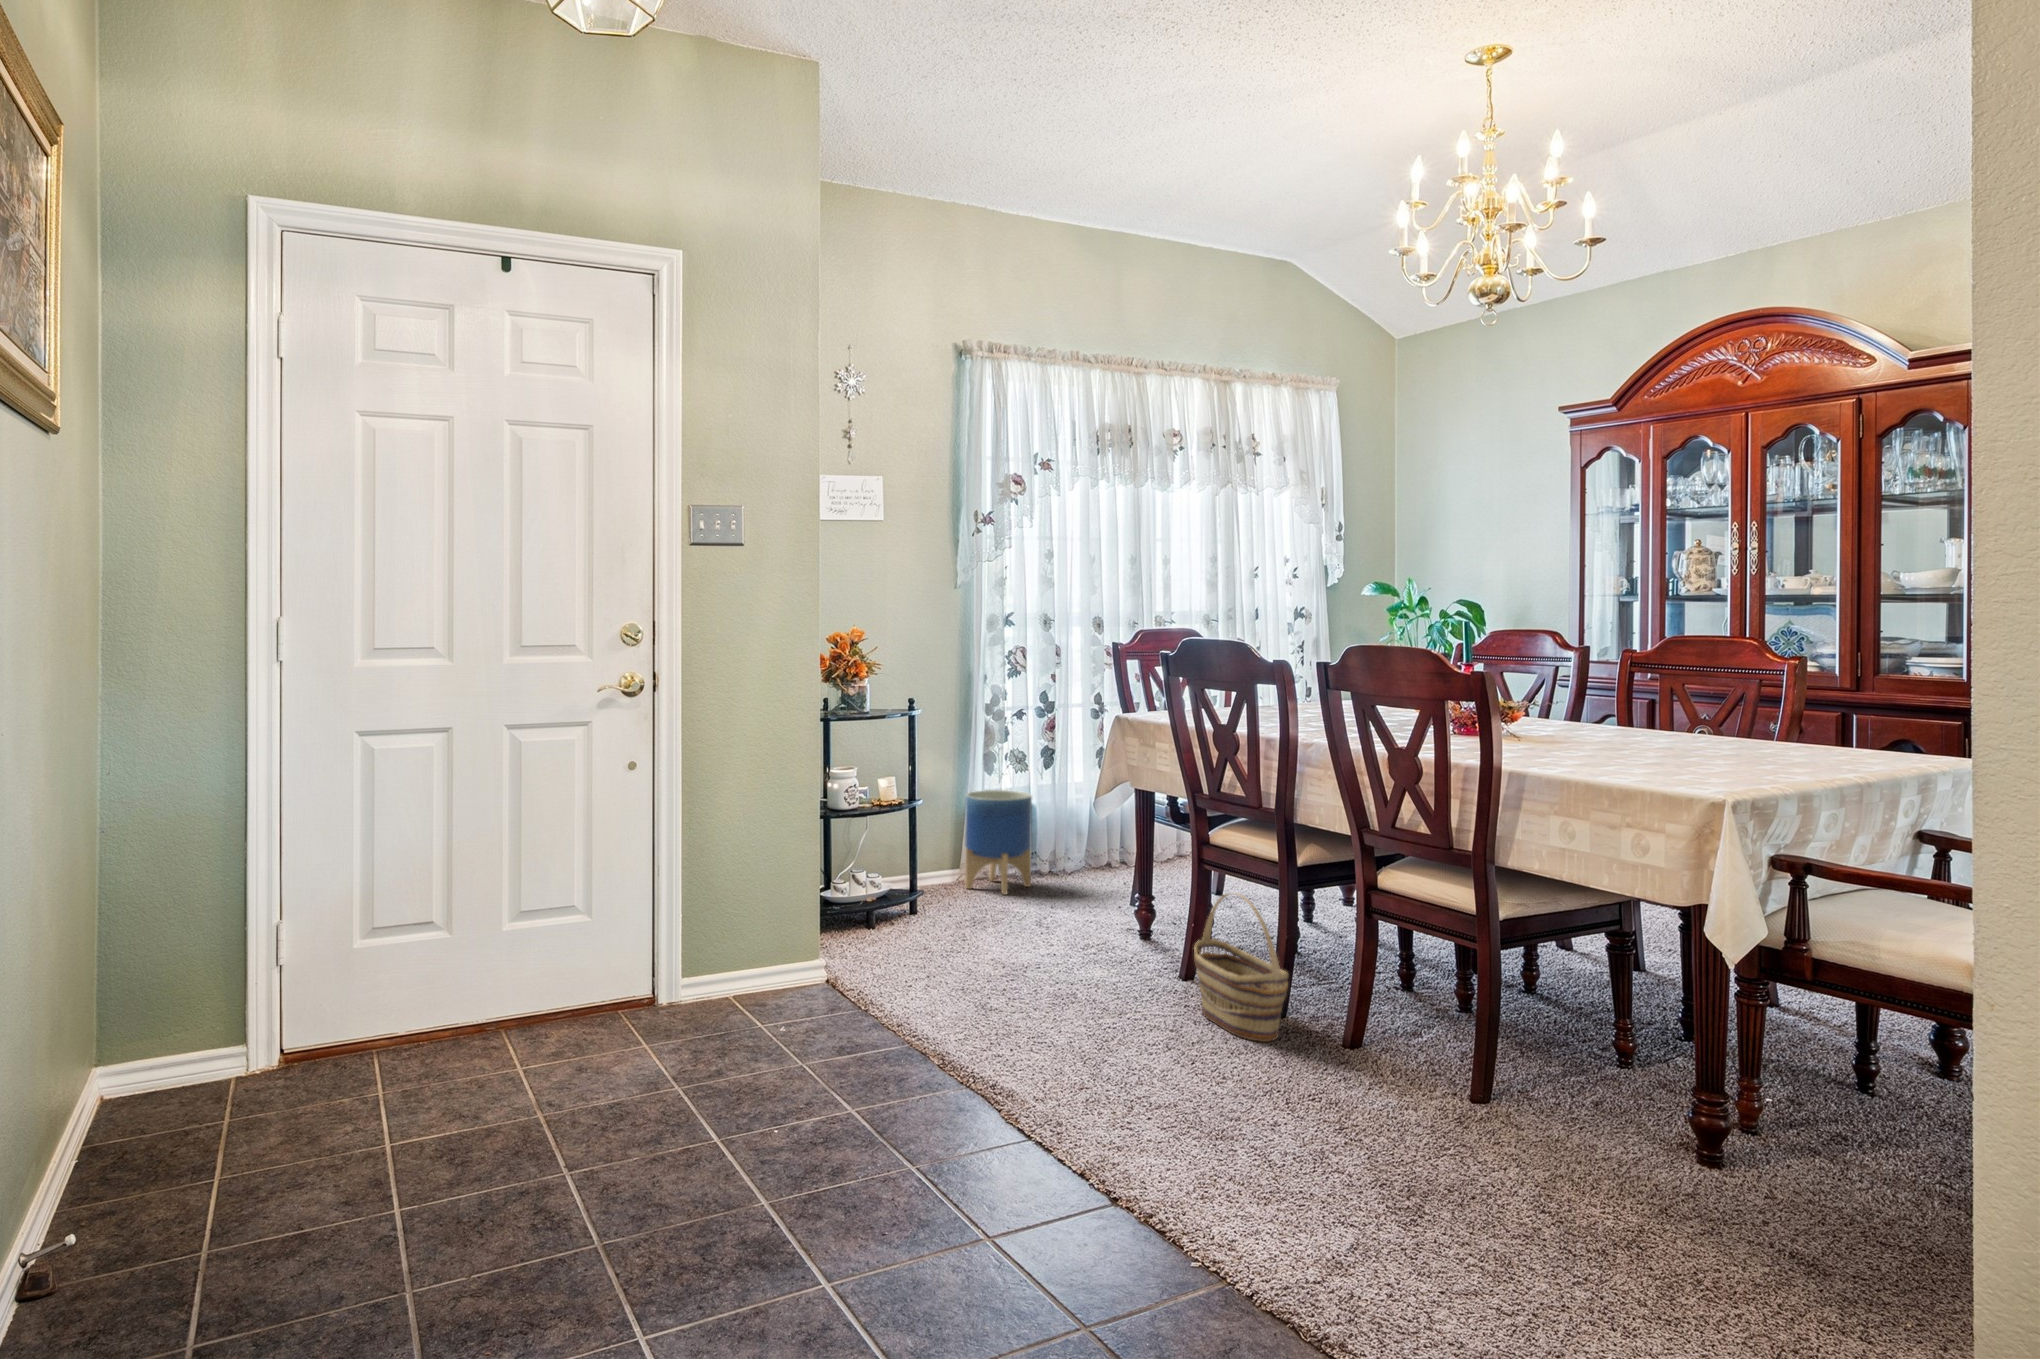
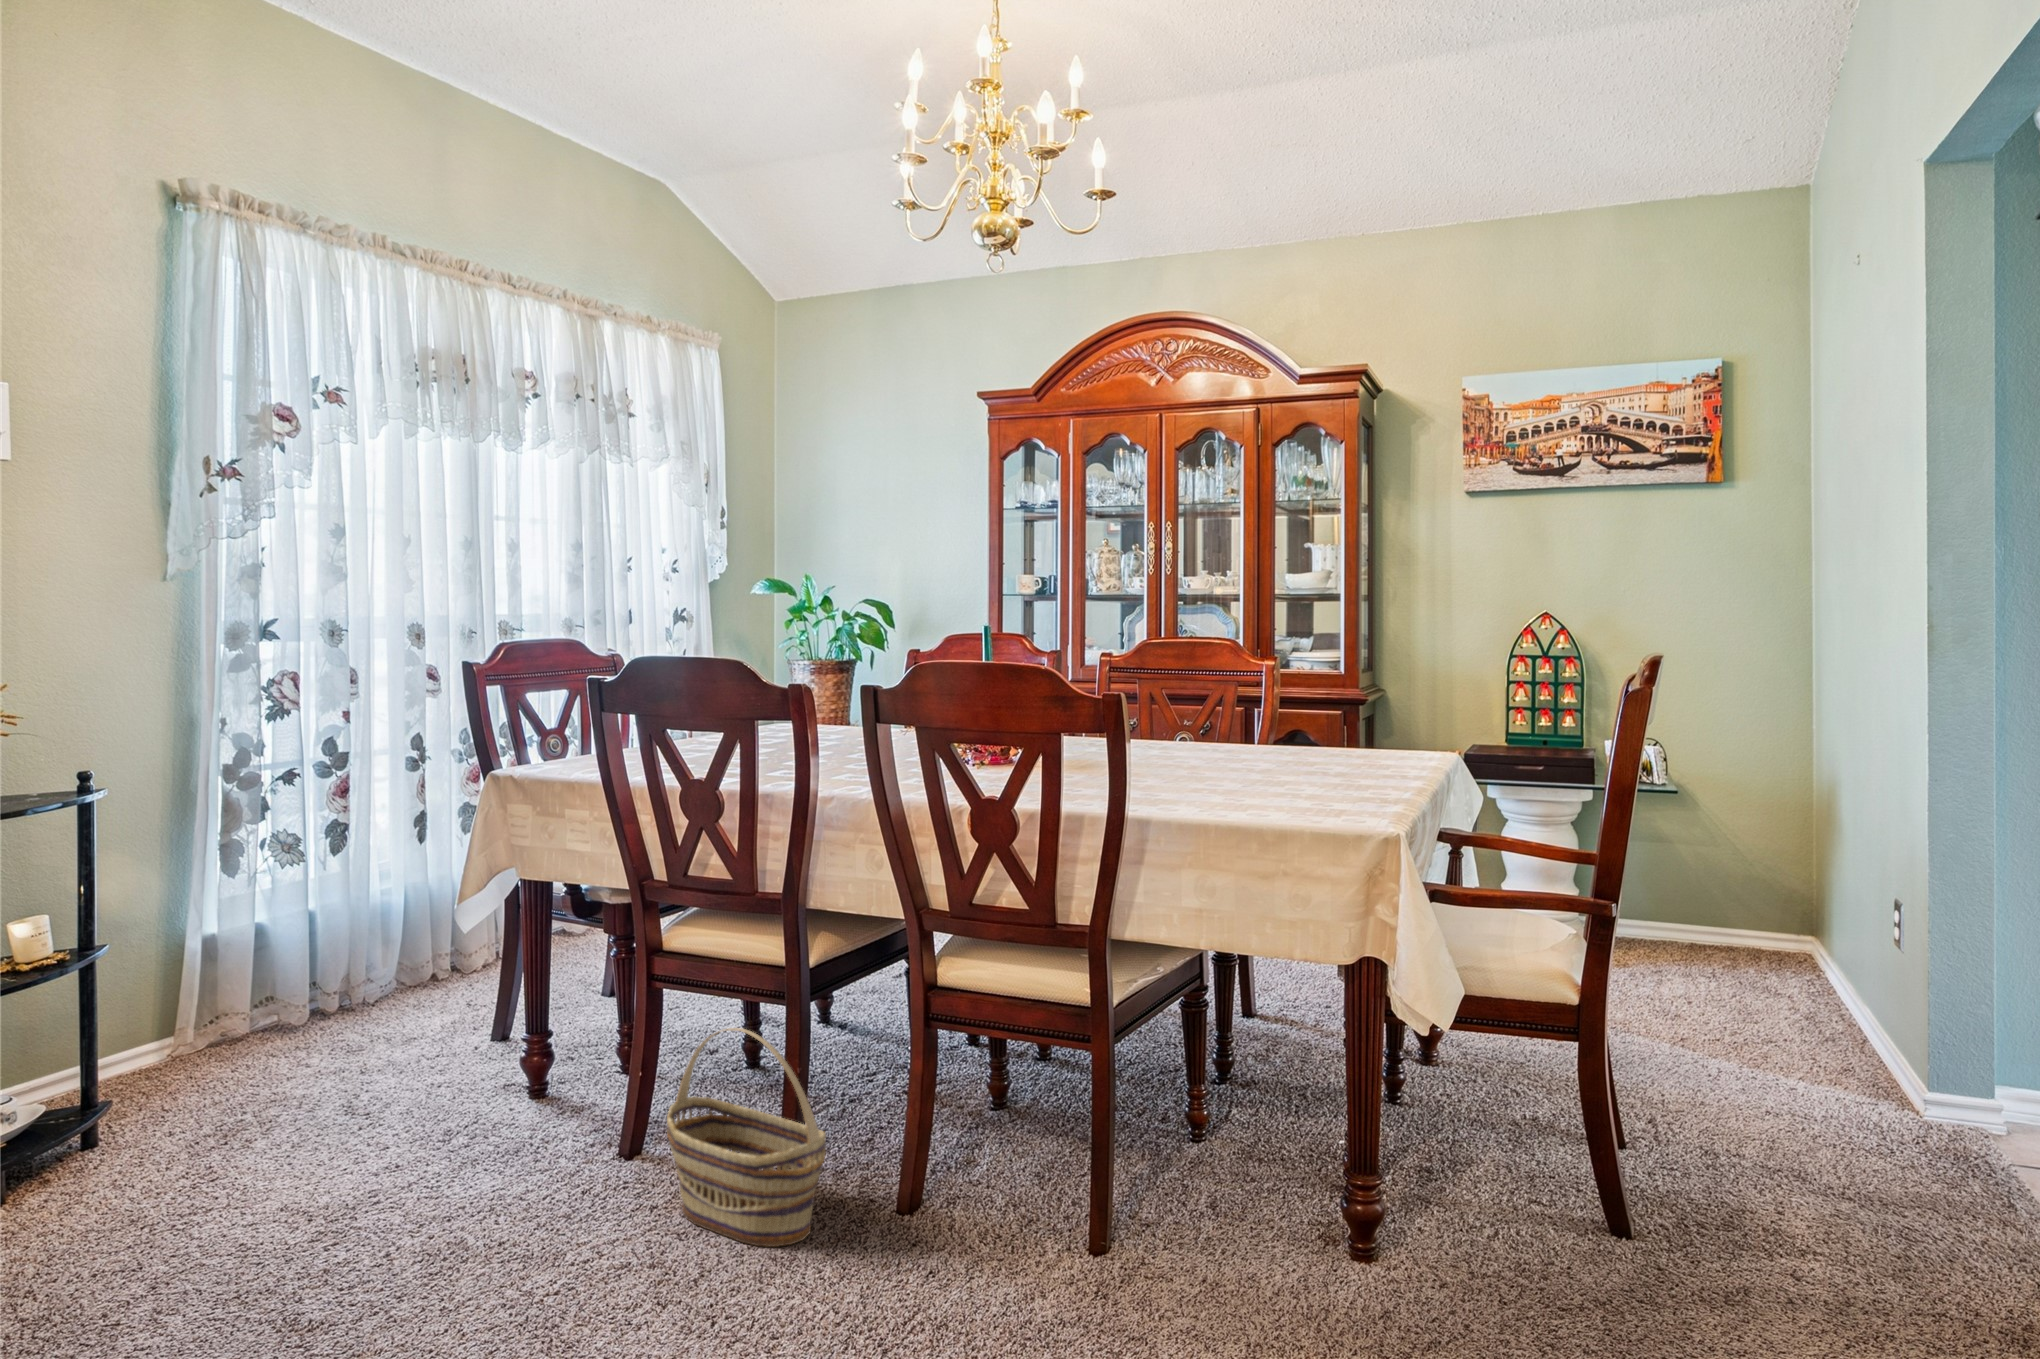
planter: present [965,790,1032,895] -> none [192,895,319,1068]

